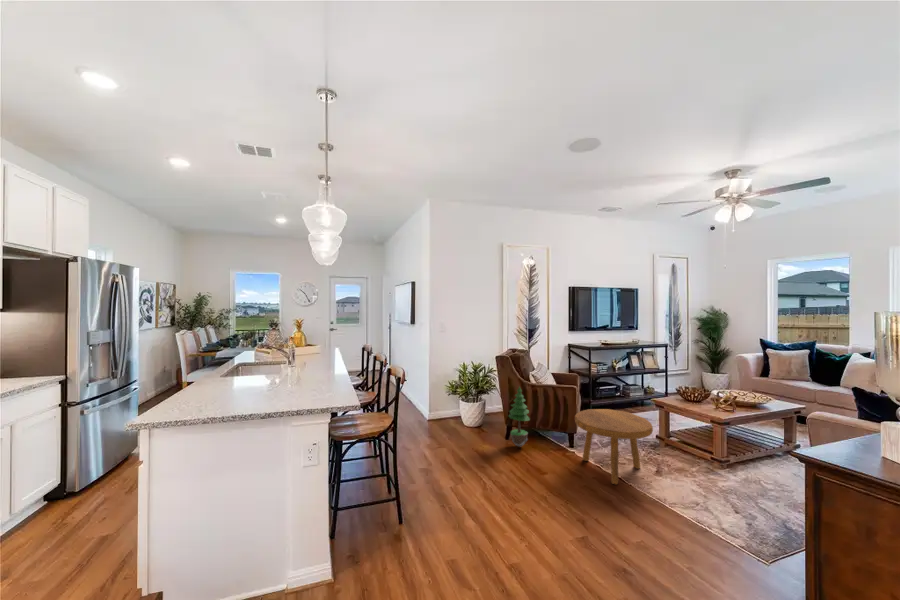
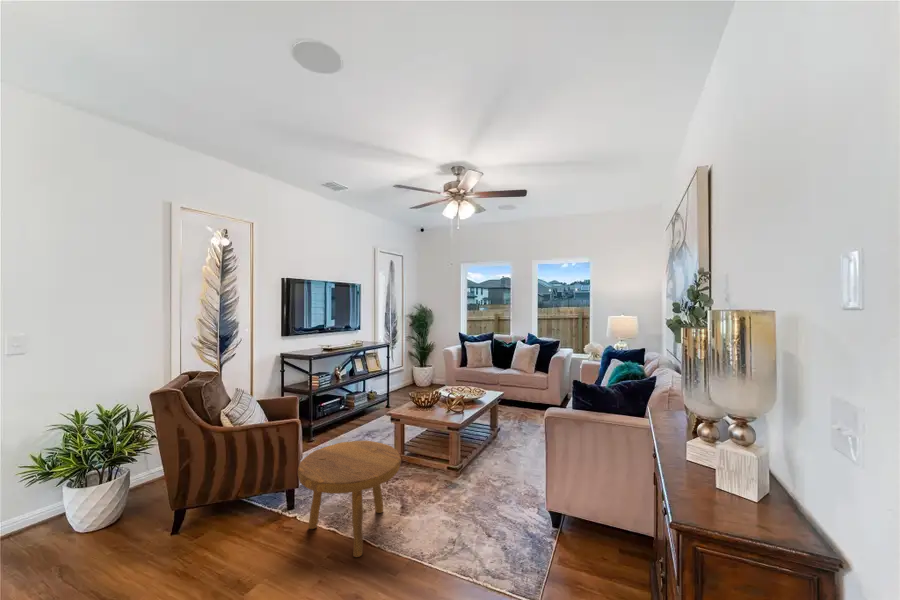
potted tree: present [509,387,530,447] -> none [173,440,219,546]

